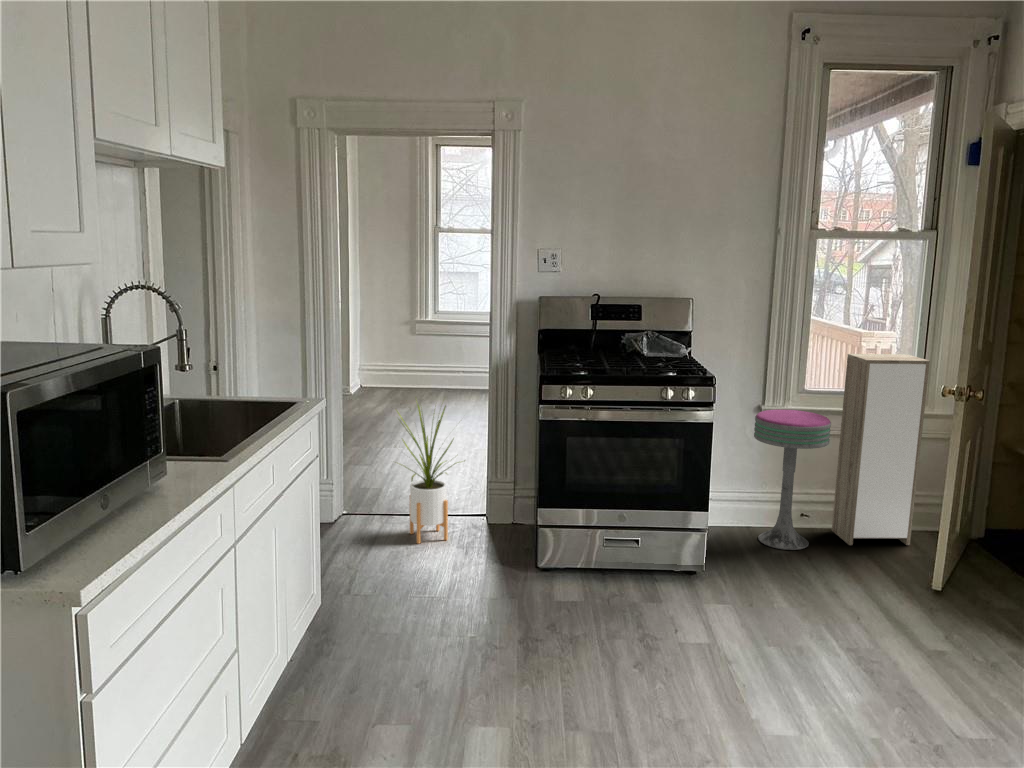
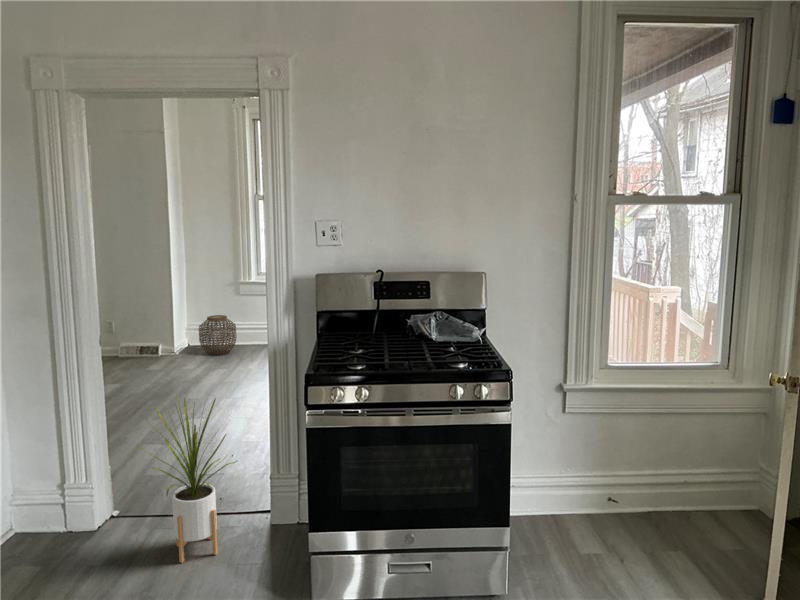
woven basket: none [370,352,410,396] -> present [199,315,236,355]
storage cabinet: present [832,354,930,545] -> none [640,327,743,537]
bar stool: present [754,409,831,550] -> none [556,390,640,548]

